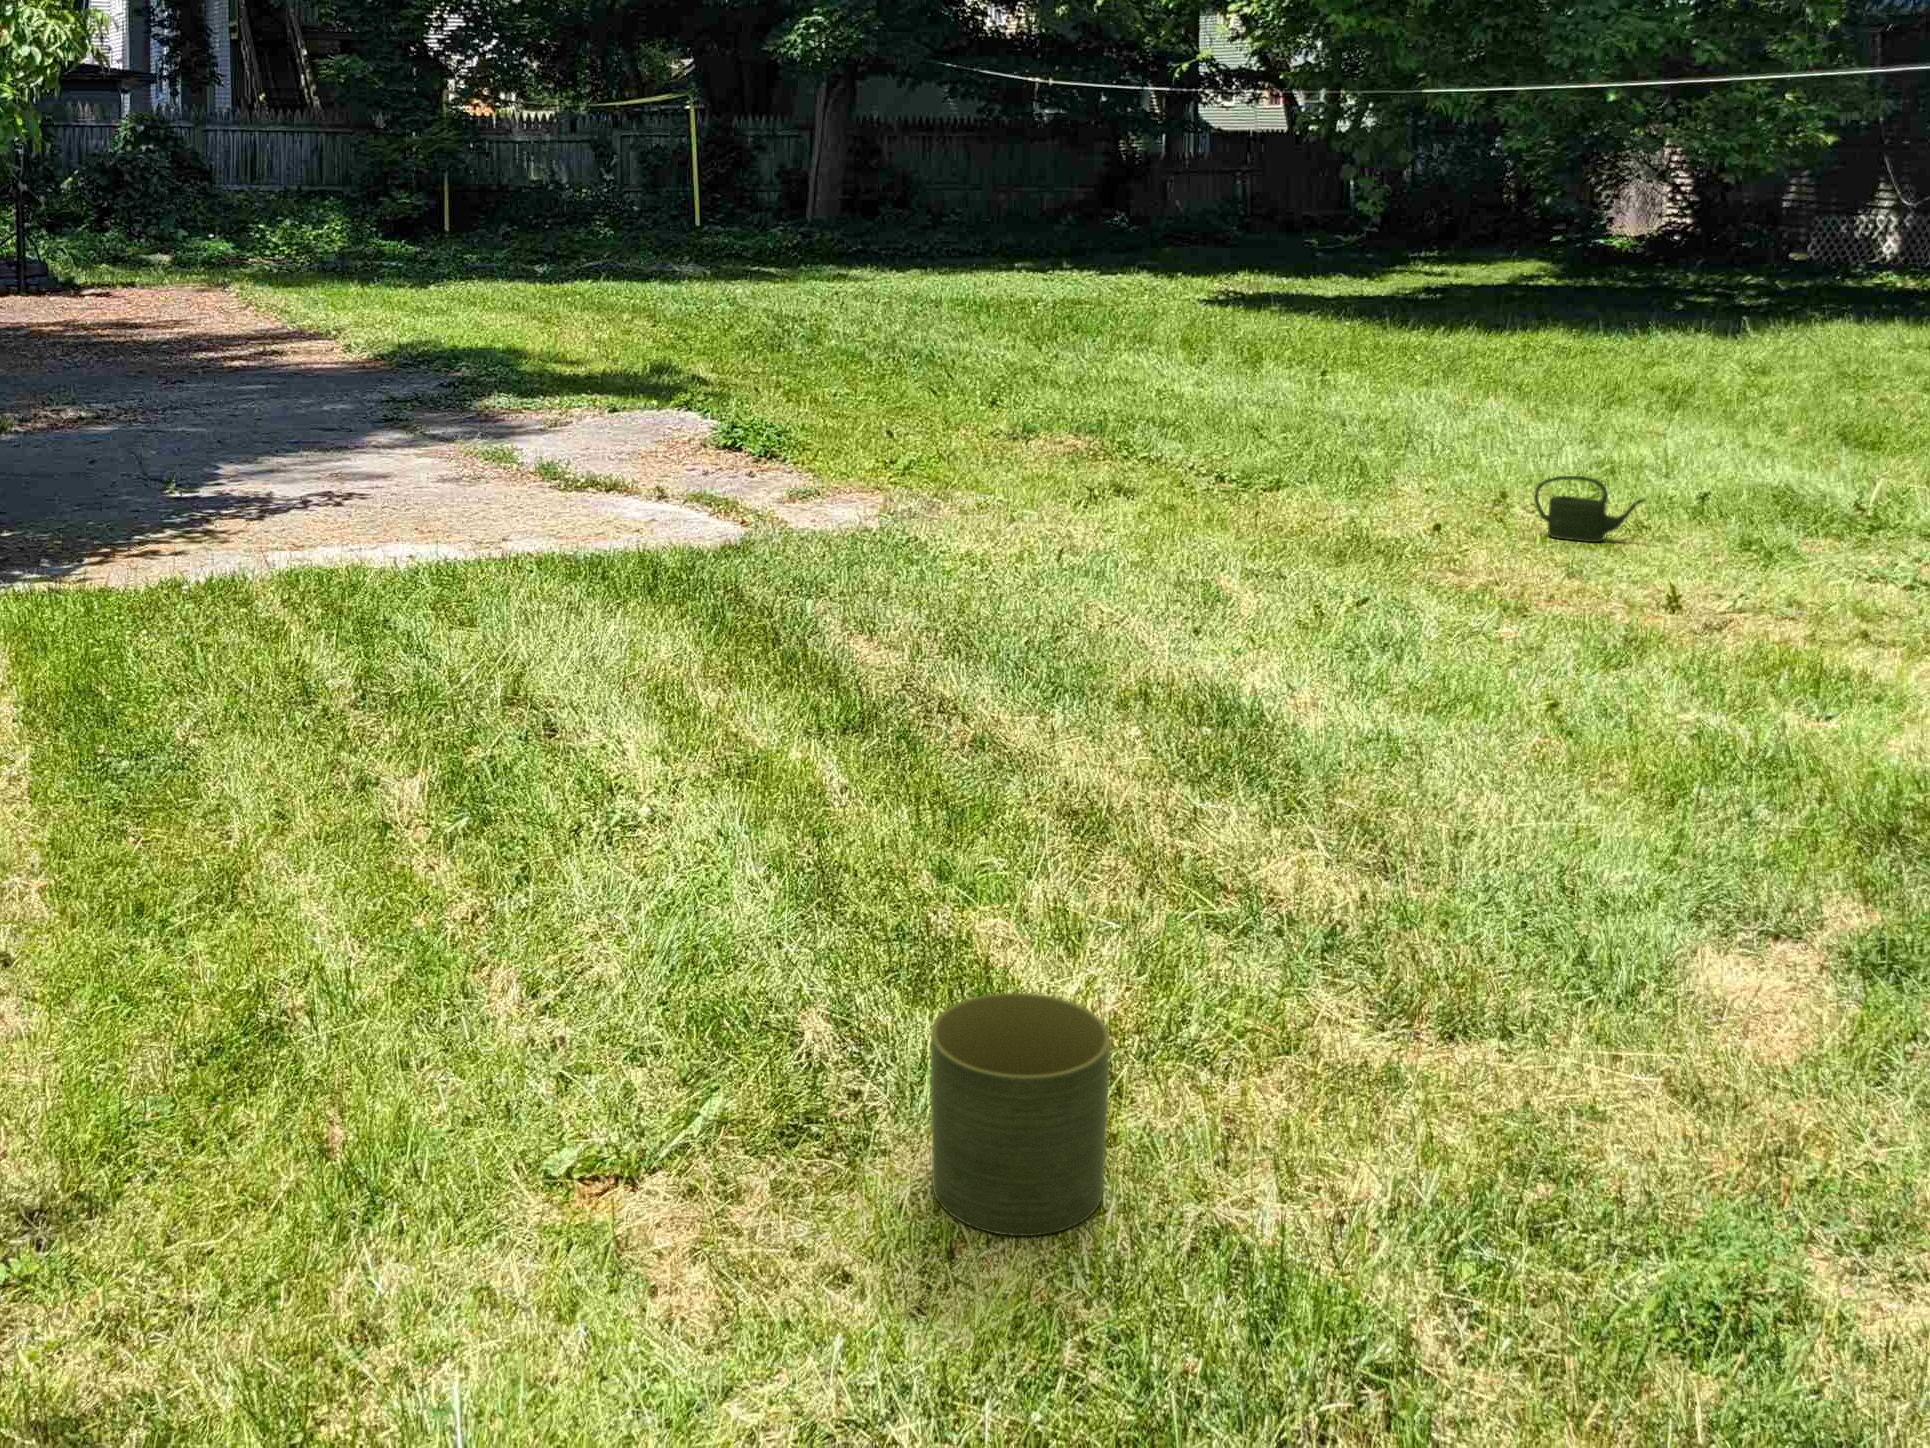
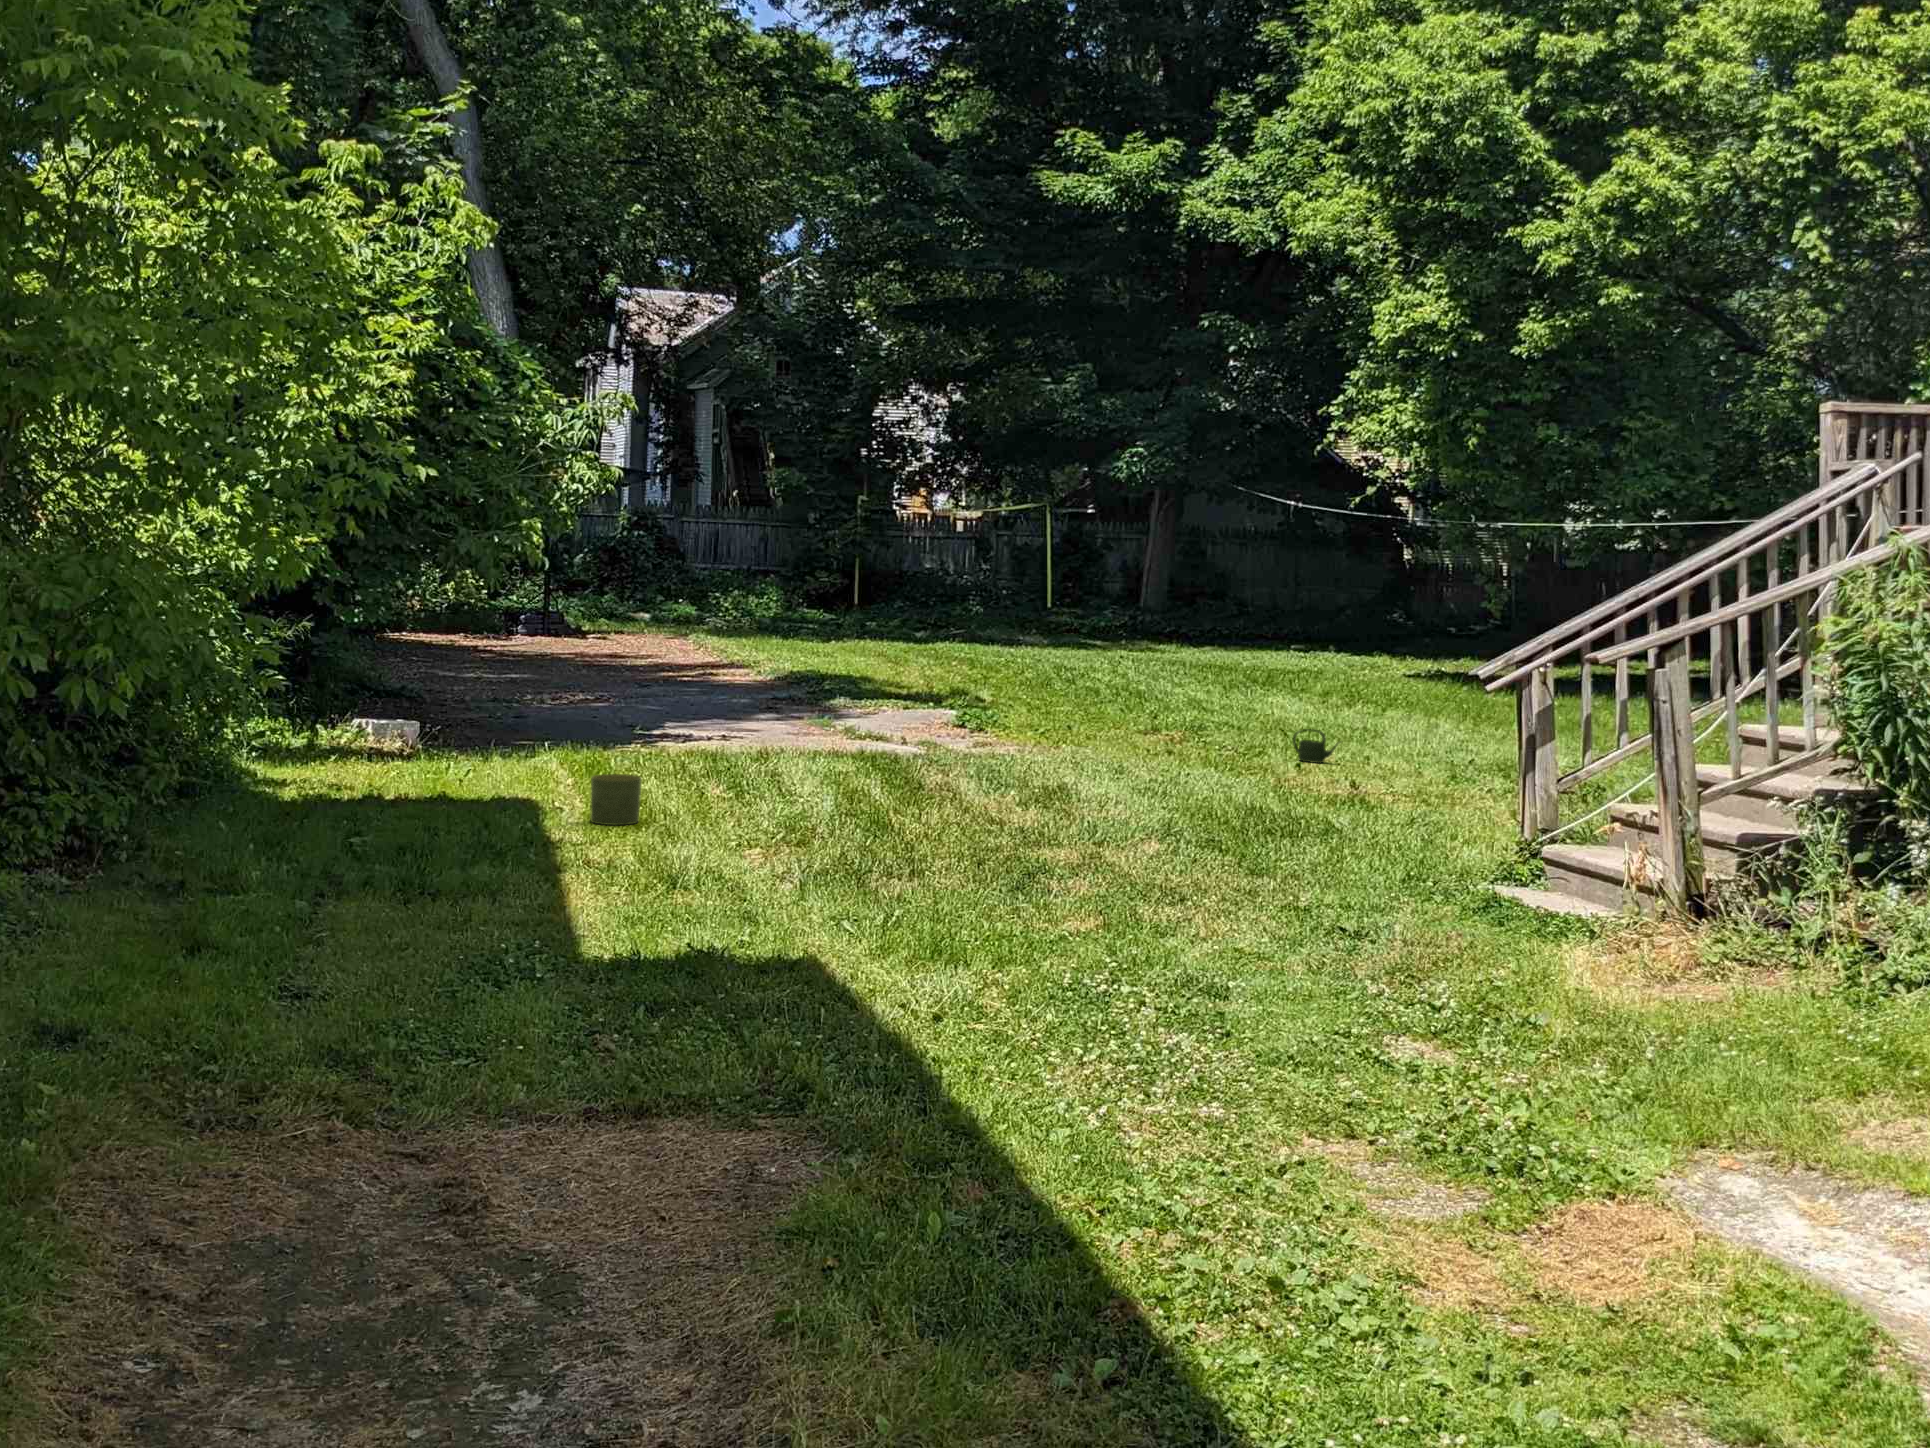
planter: present [931,993,1110,1236] -> present [590,774,641,825]

